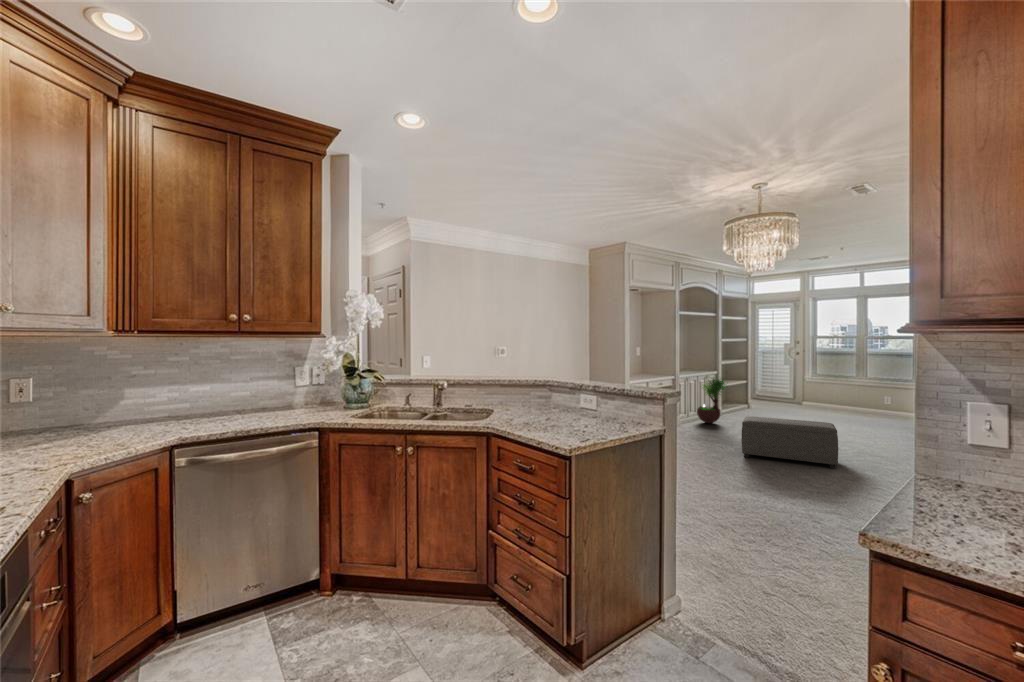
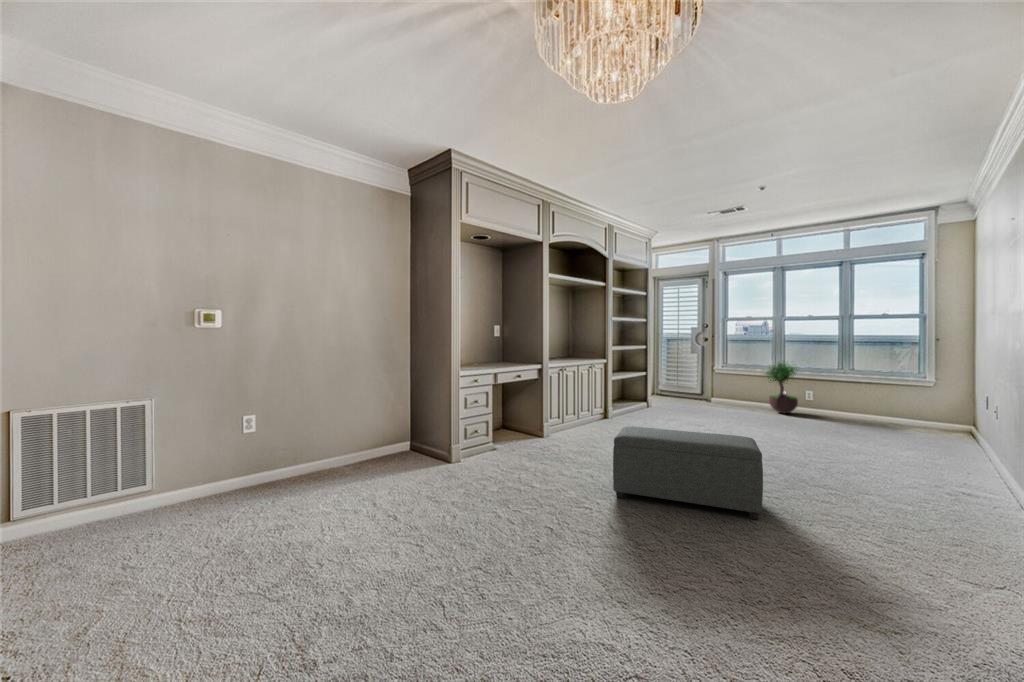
potted tree: present [697,379,725,423] -> present [766,362,798,413]

